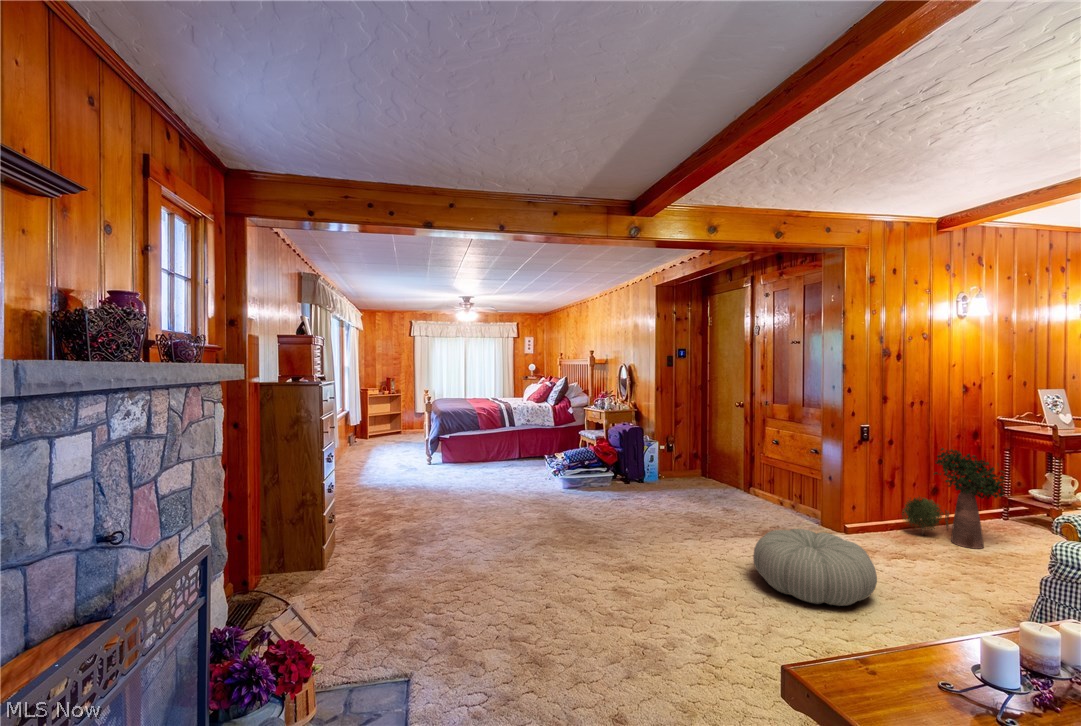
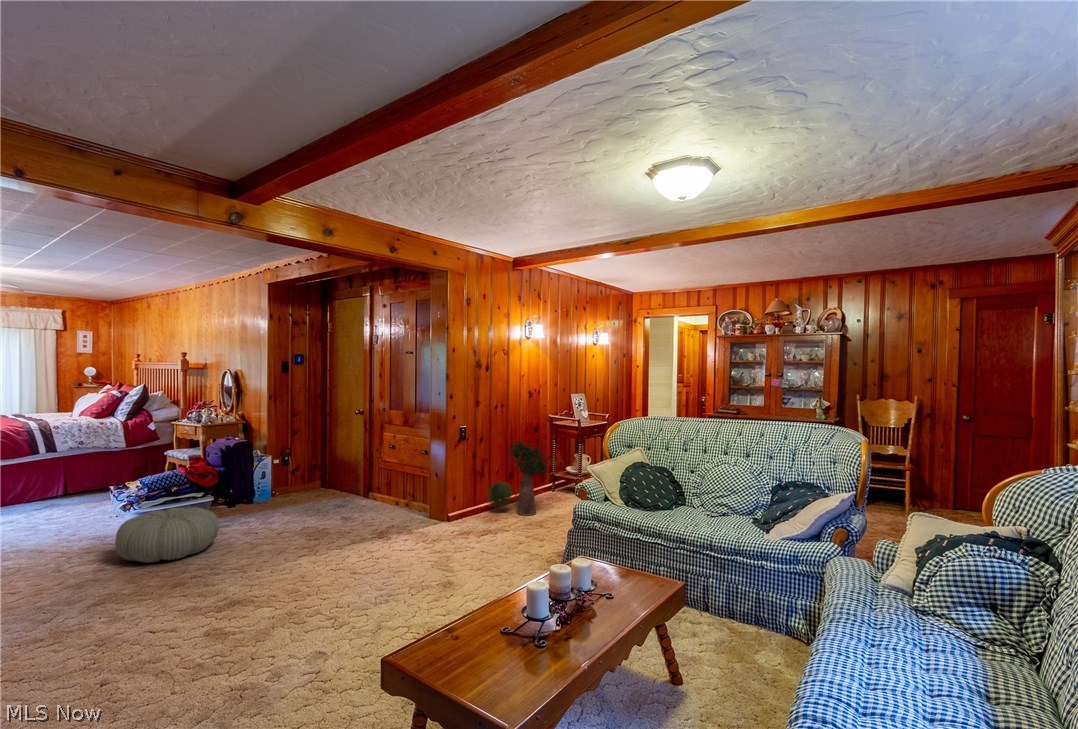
pouf: present [753,529,877,606] -> present [115,507,219,563]

